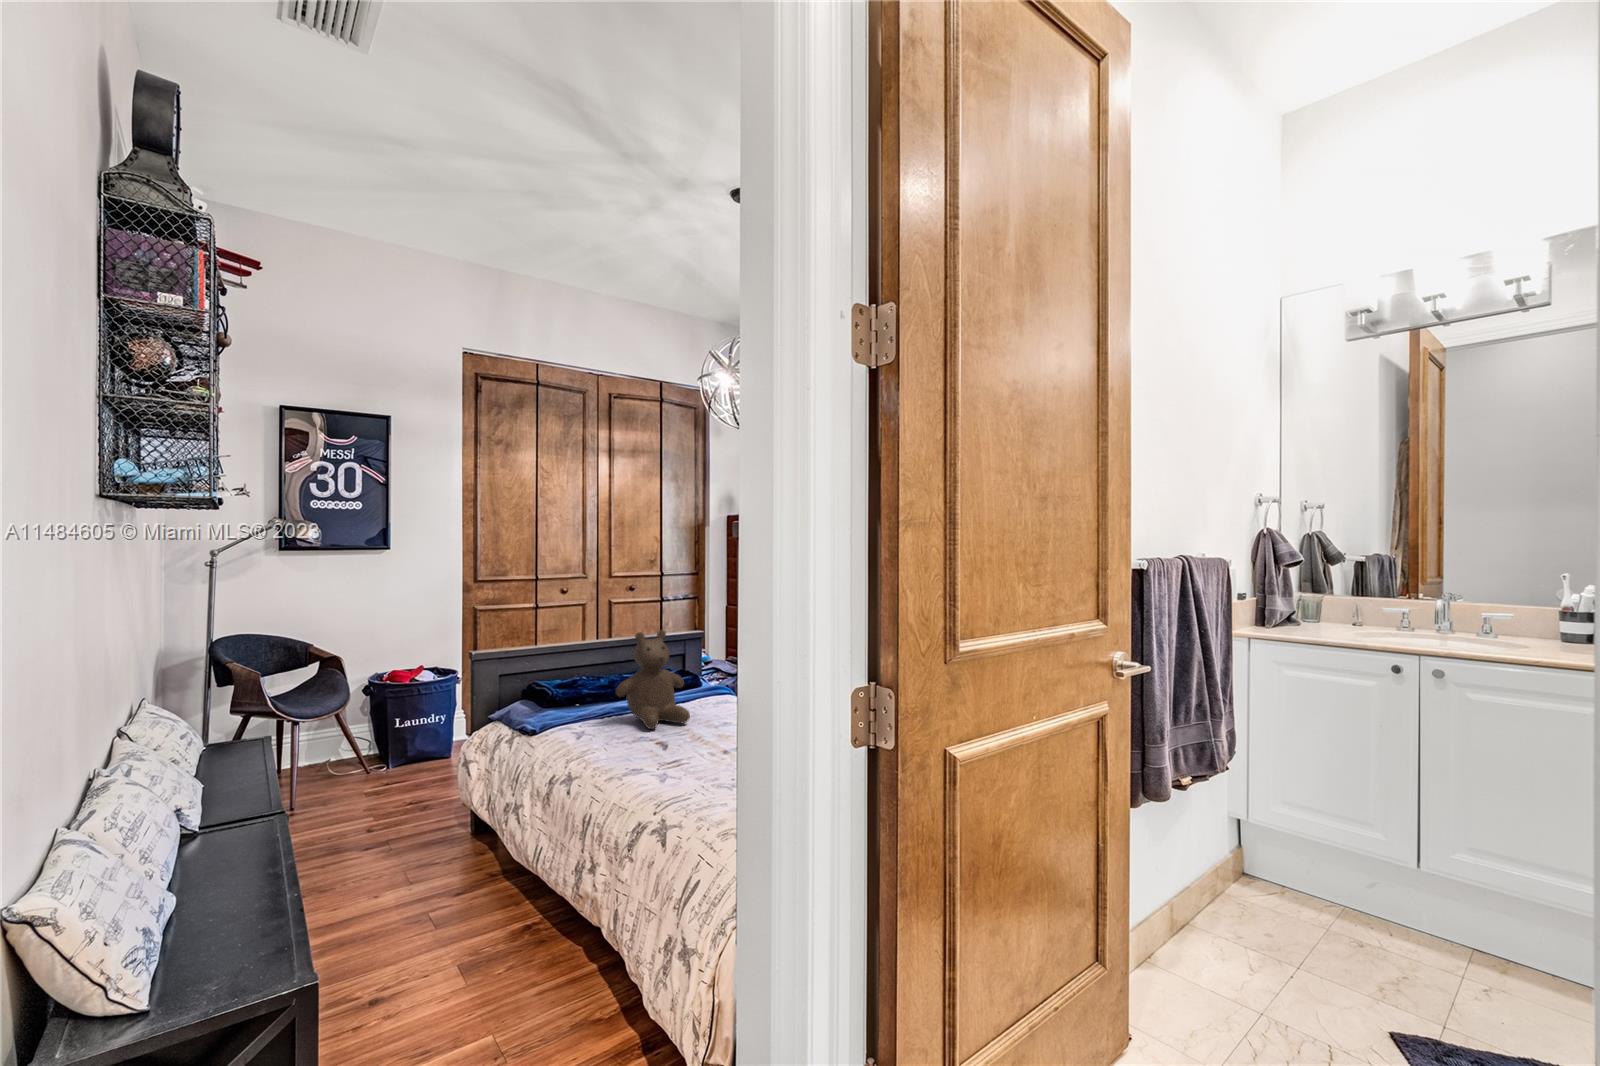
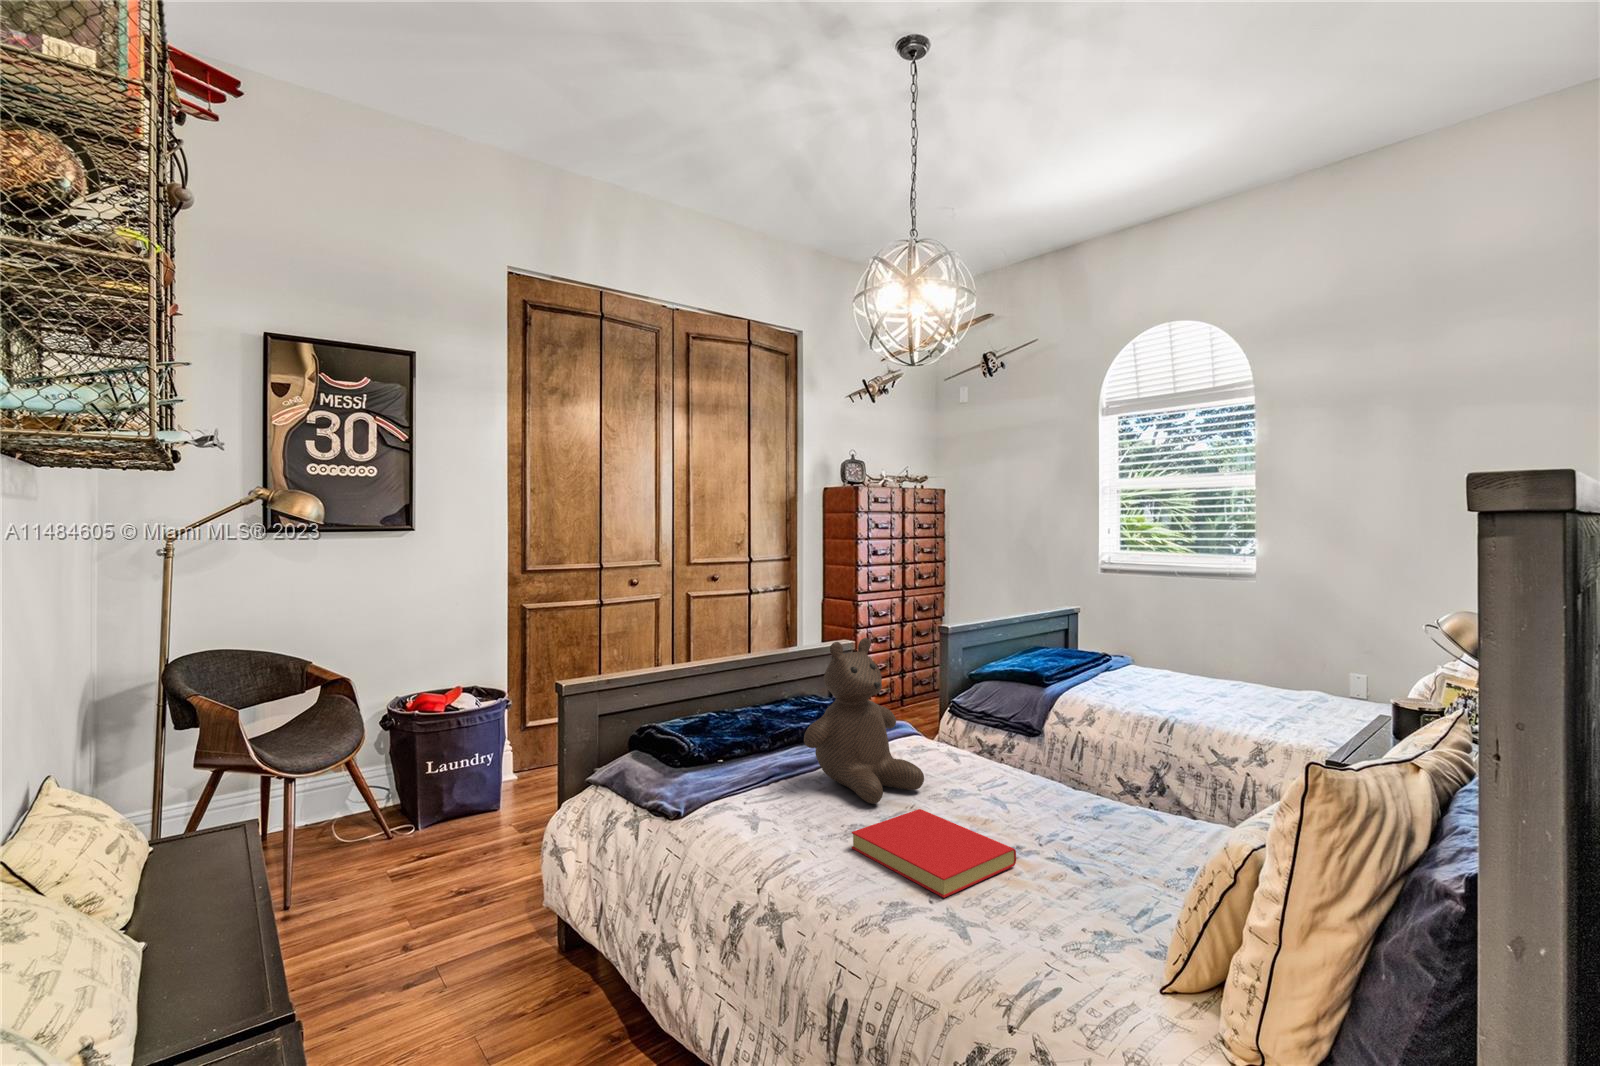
book: none [620,729,704,766] -> present [852,809,1016,898]

